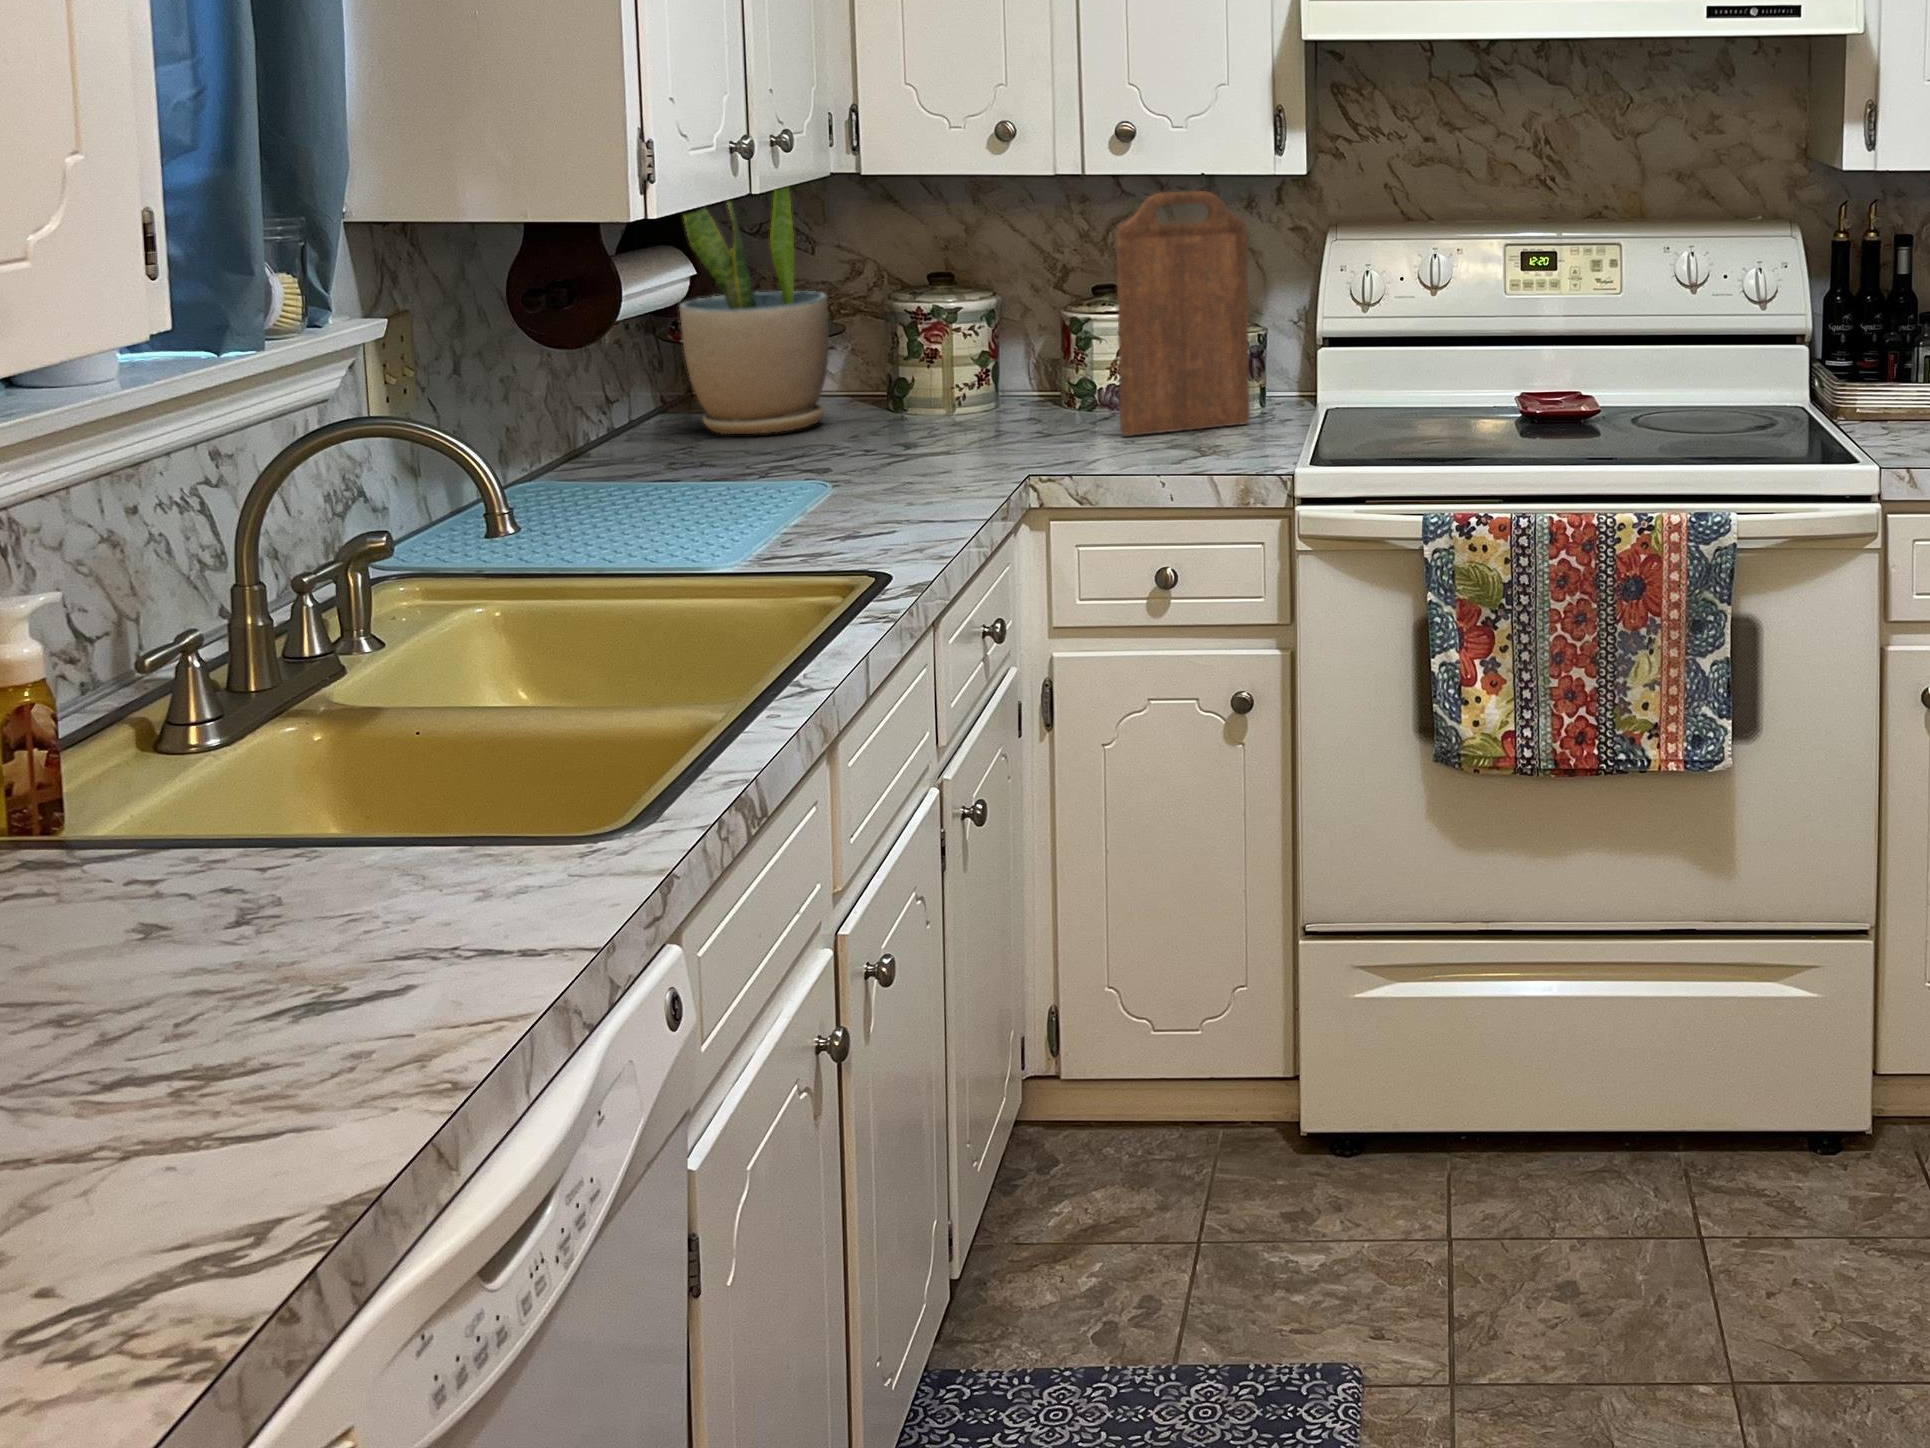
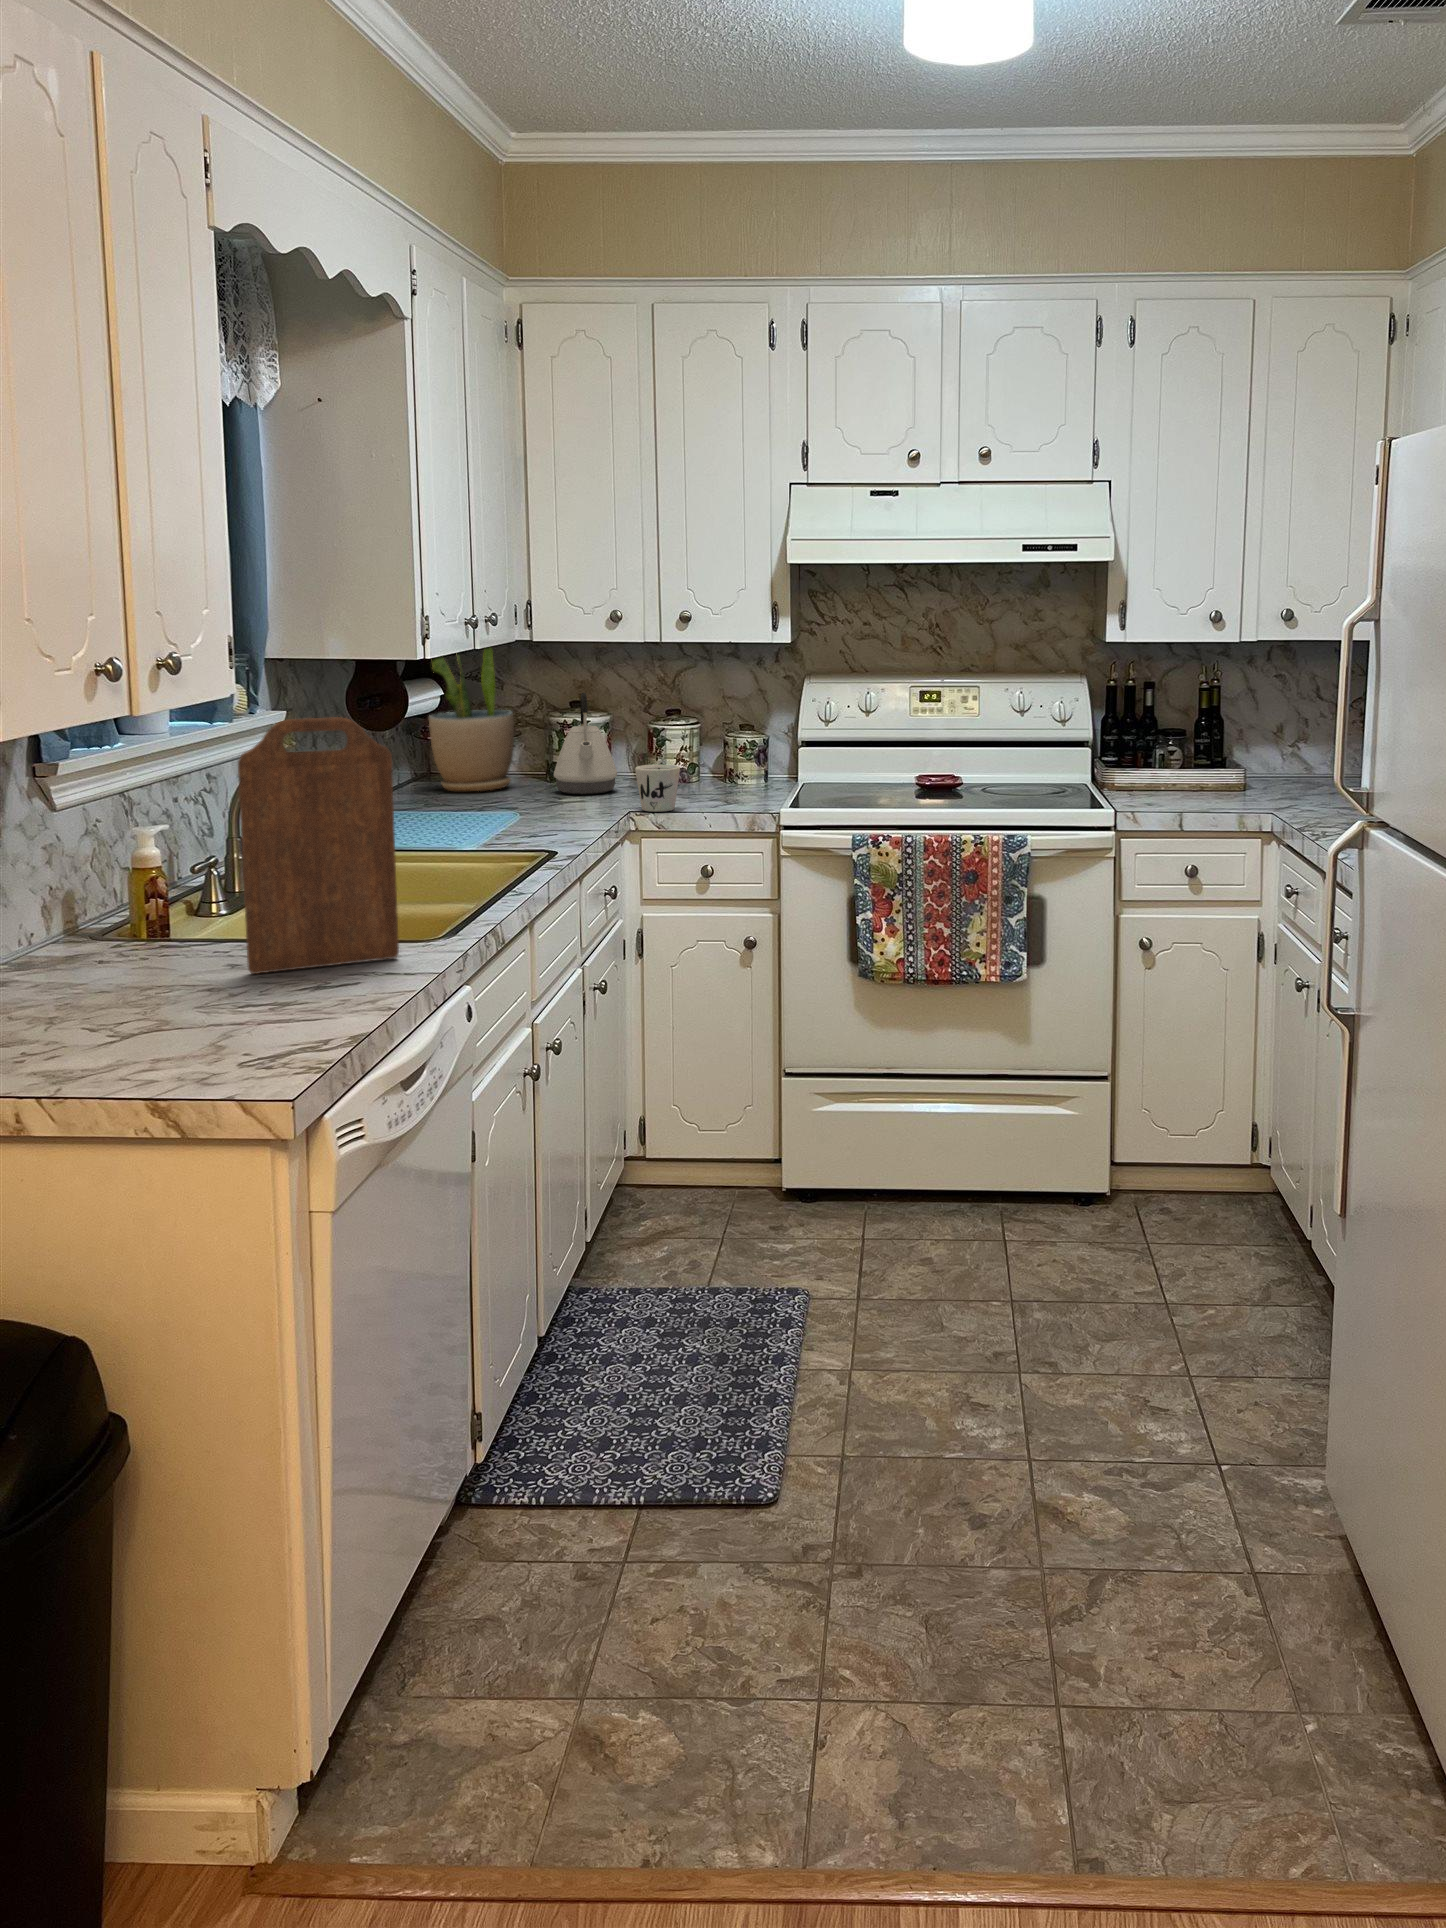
cutting board: present [1116,191,1250,436] -> present [238,717,399,974]
kettle: none [897,263,1007,438] -> present [554,693,617,794]
mug: none [1037,392,1116,477] -> present [635,764,680,812]

